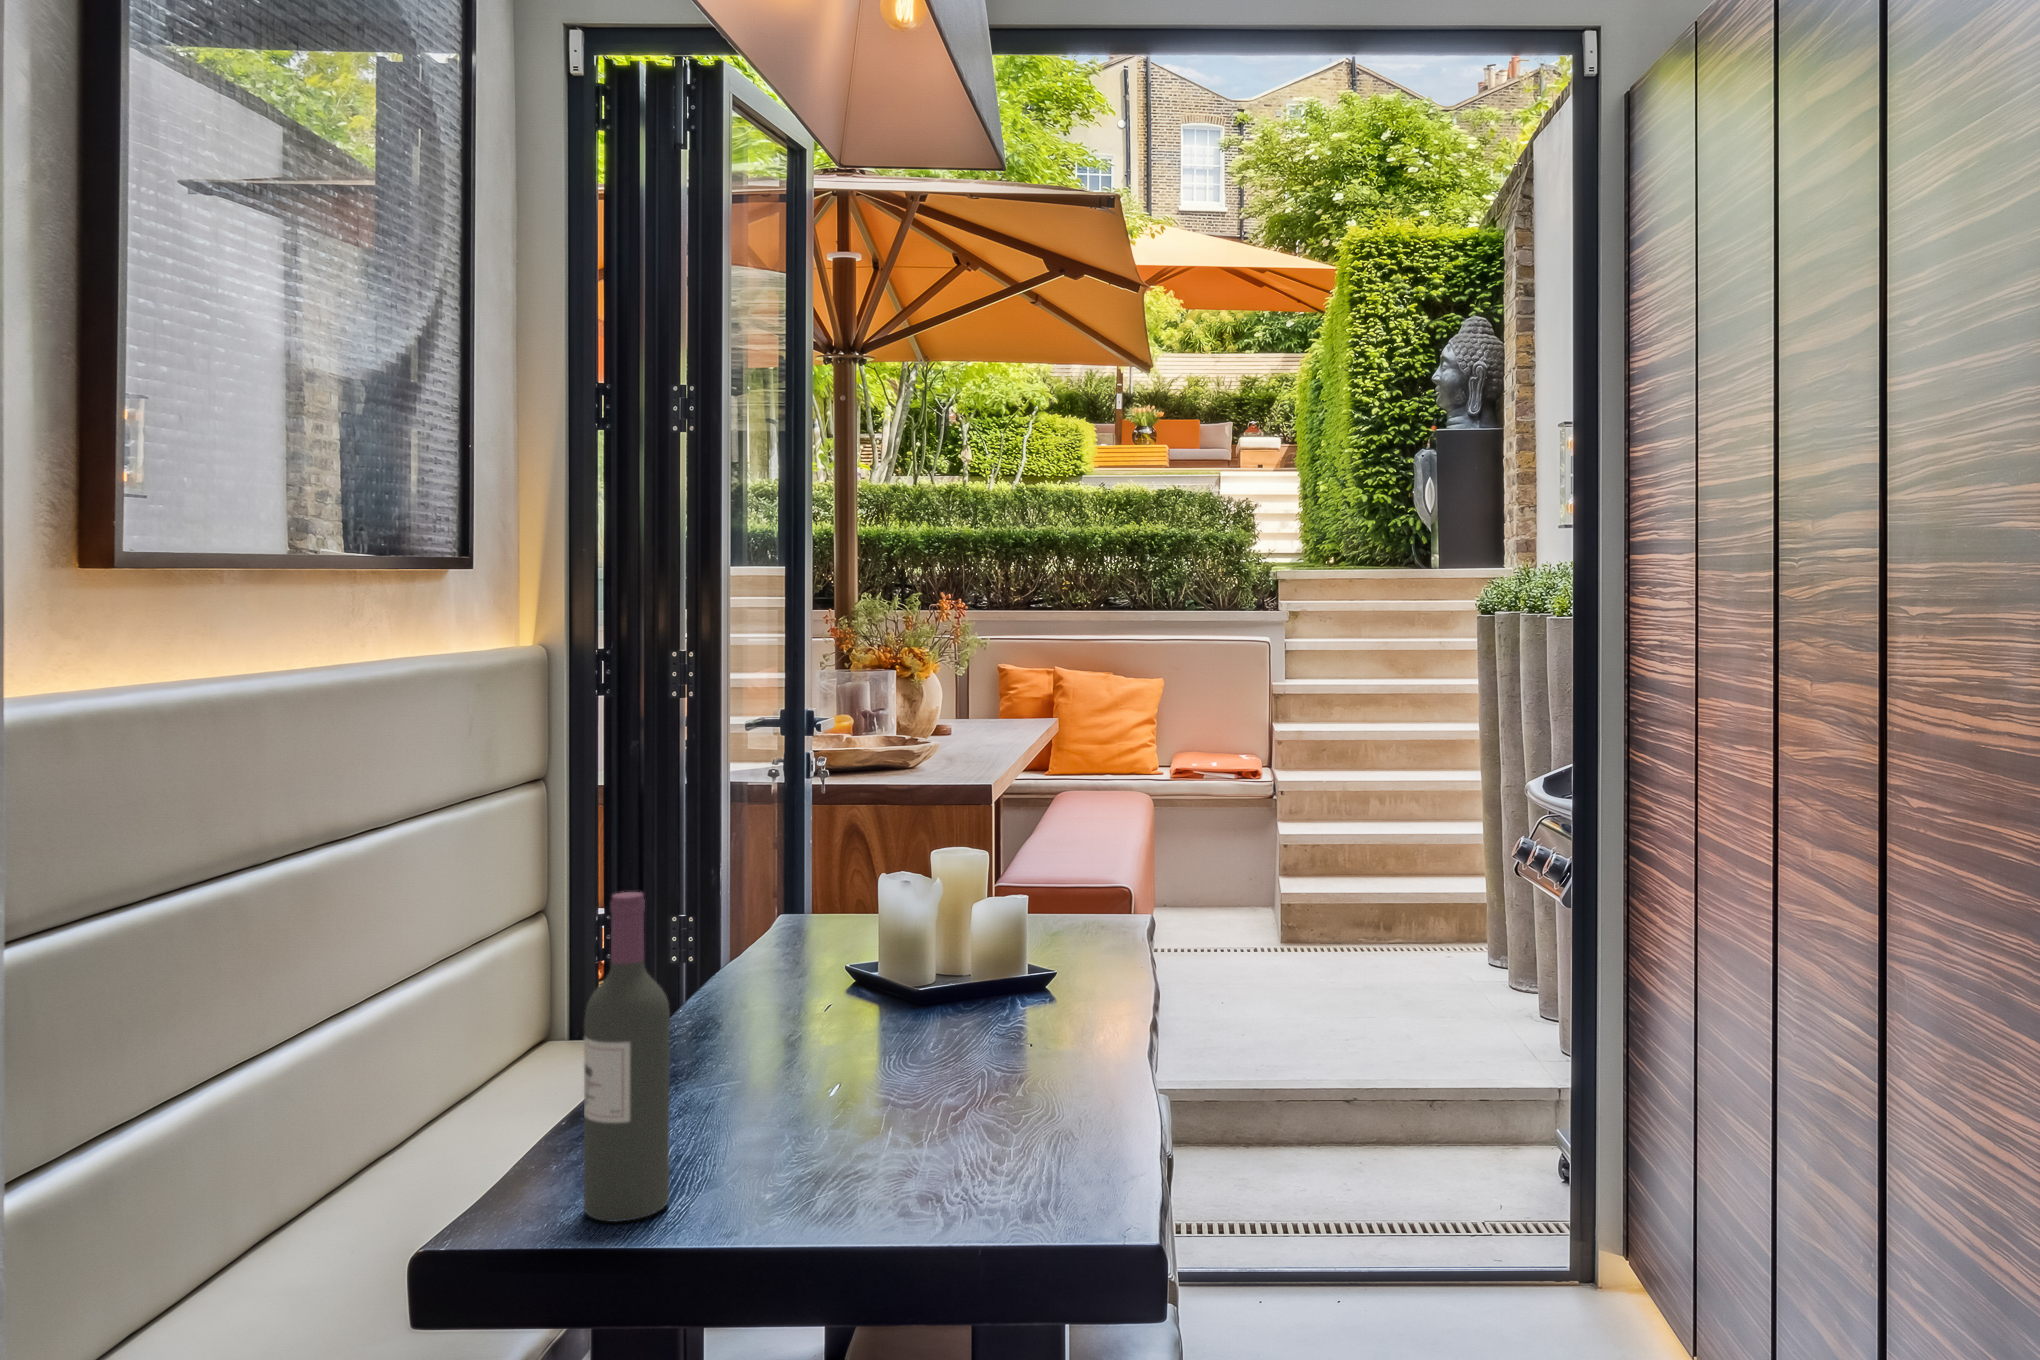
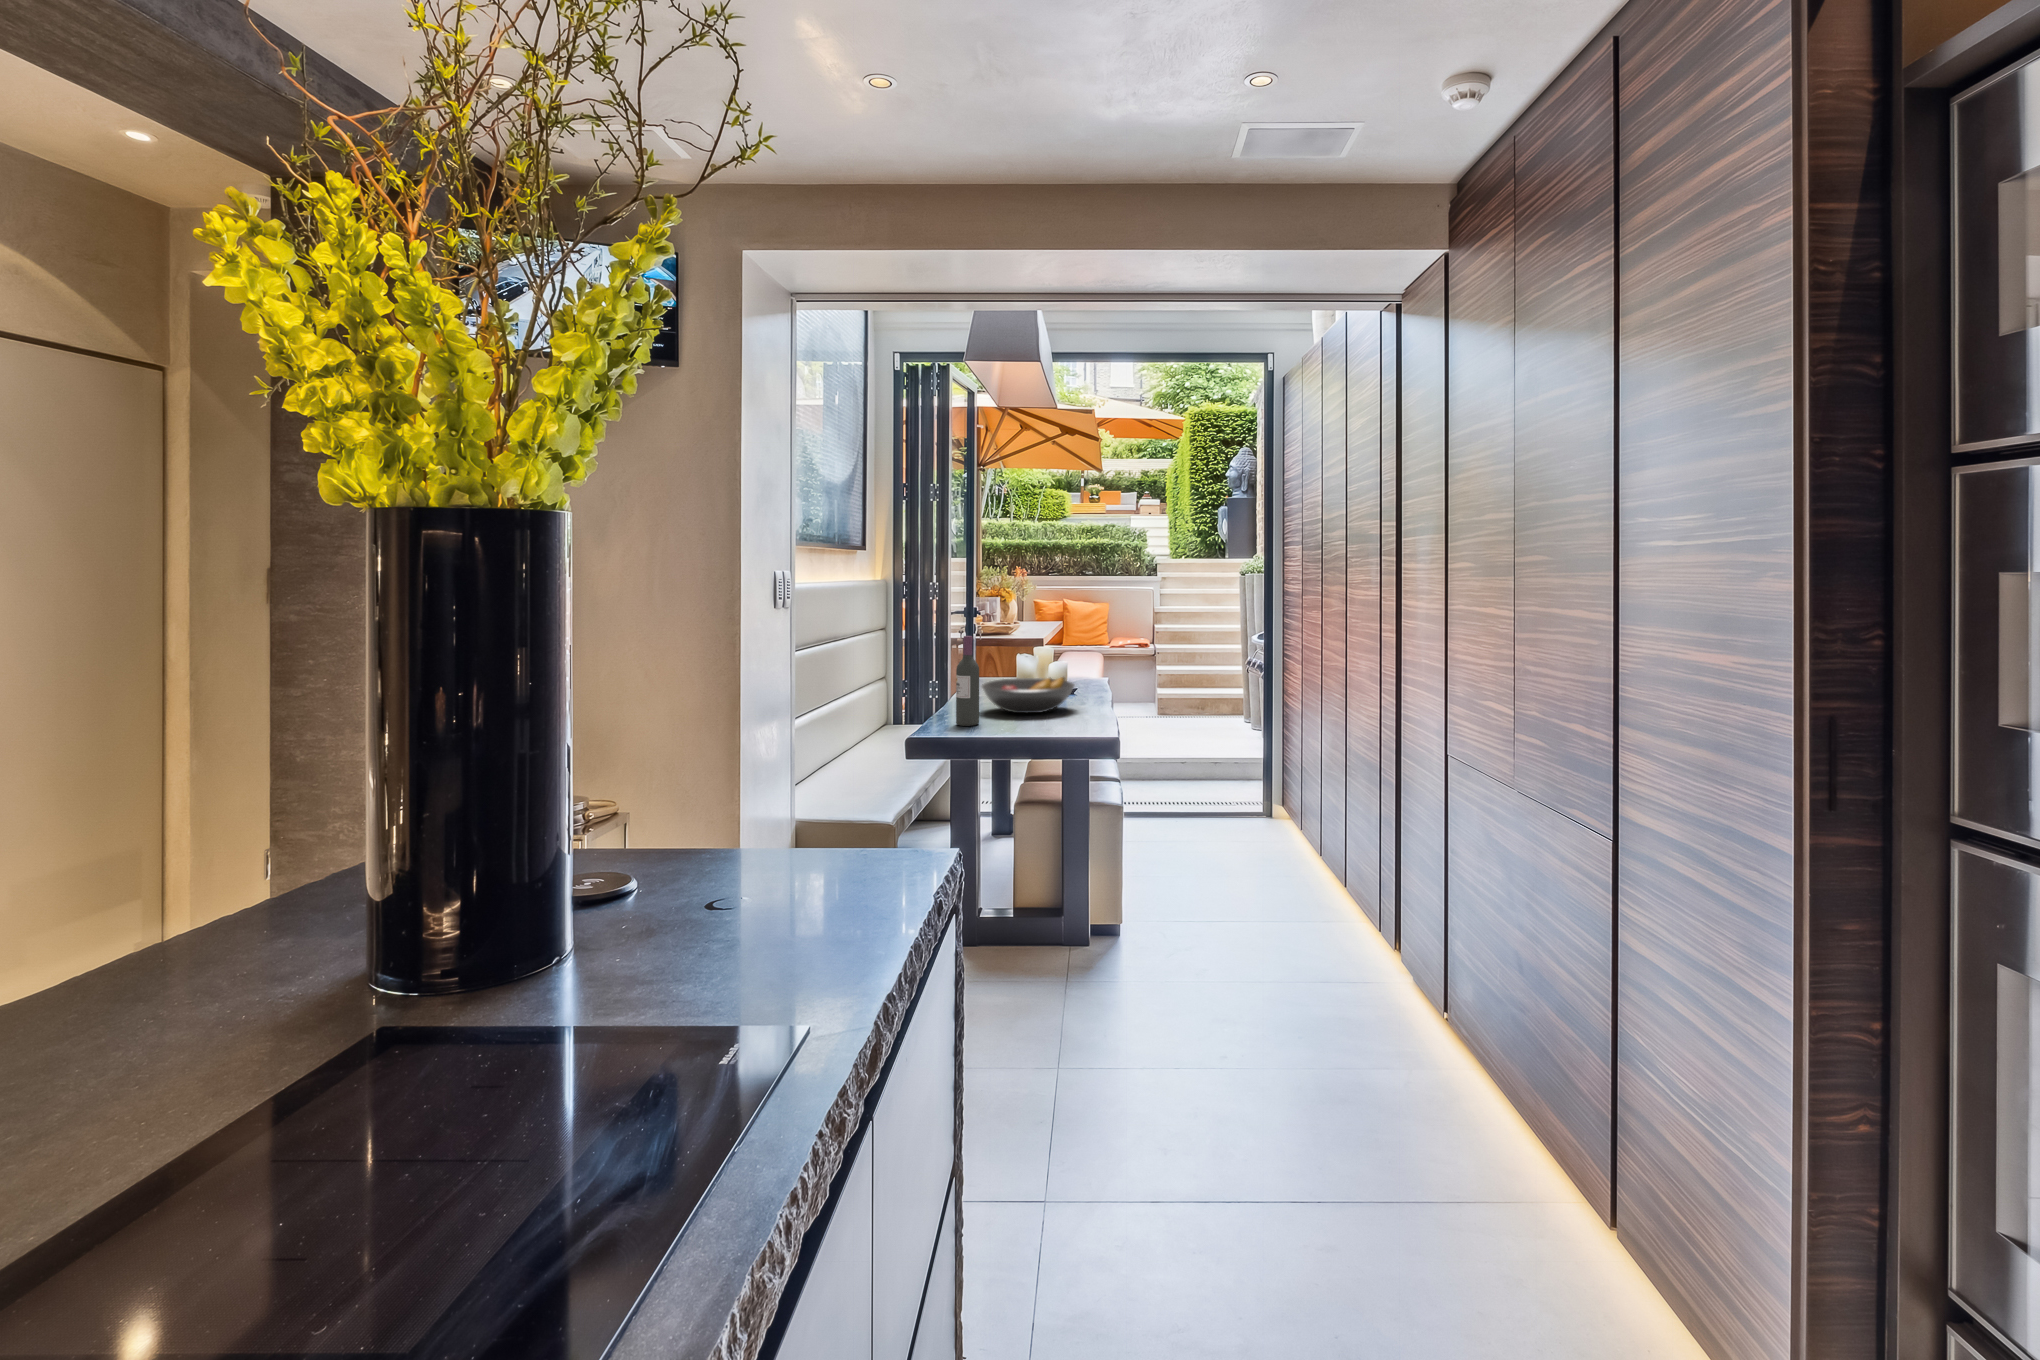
fruit bowl: none [710,987,1026,1131] -> present [982,677,1074,713]

